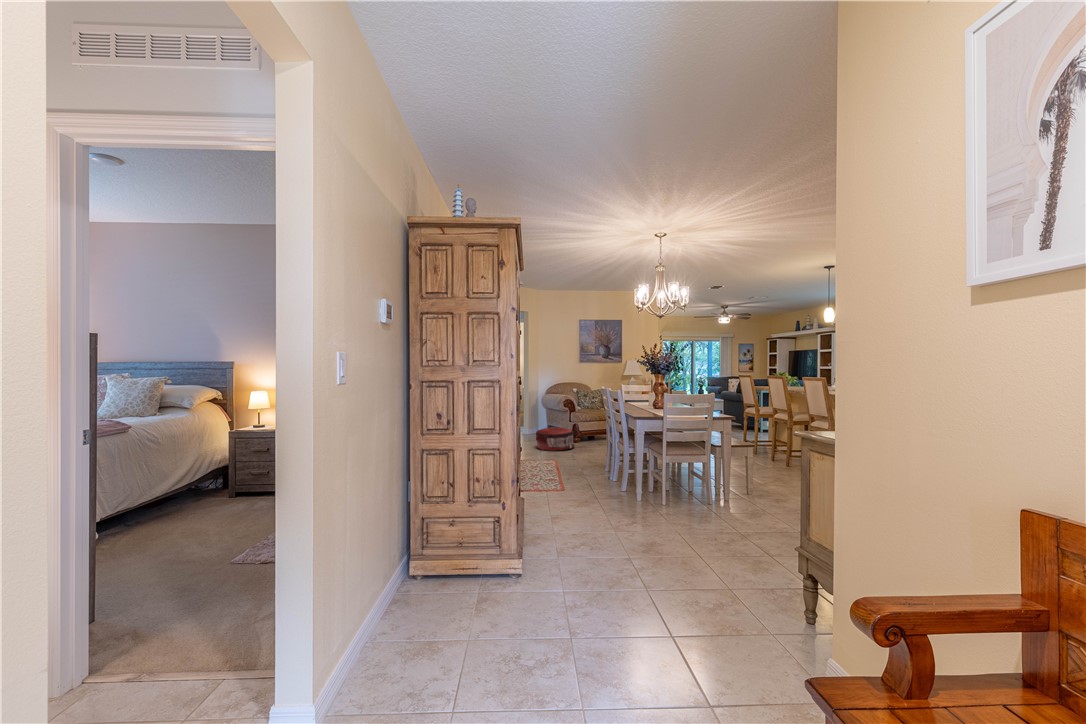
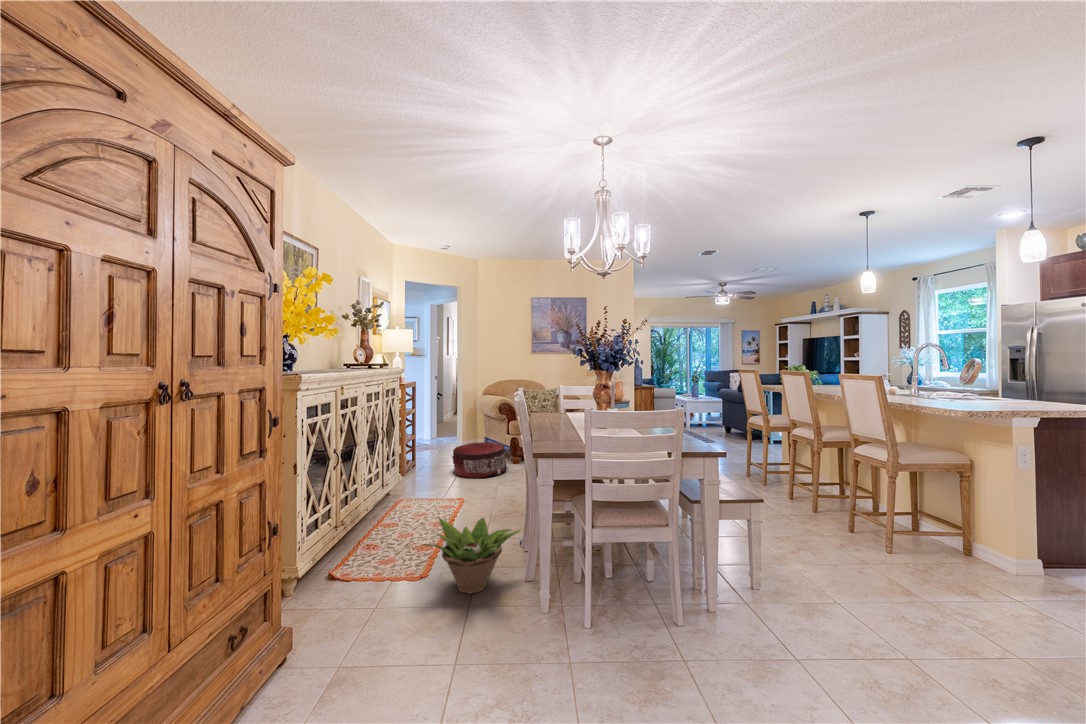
decorative plant: none [576,456,623,492] -> present [425,518,520,594]

